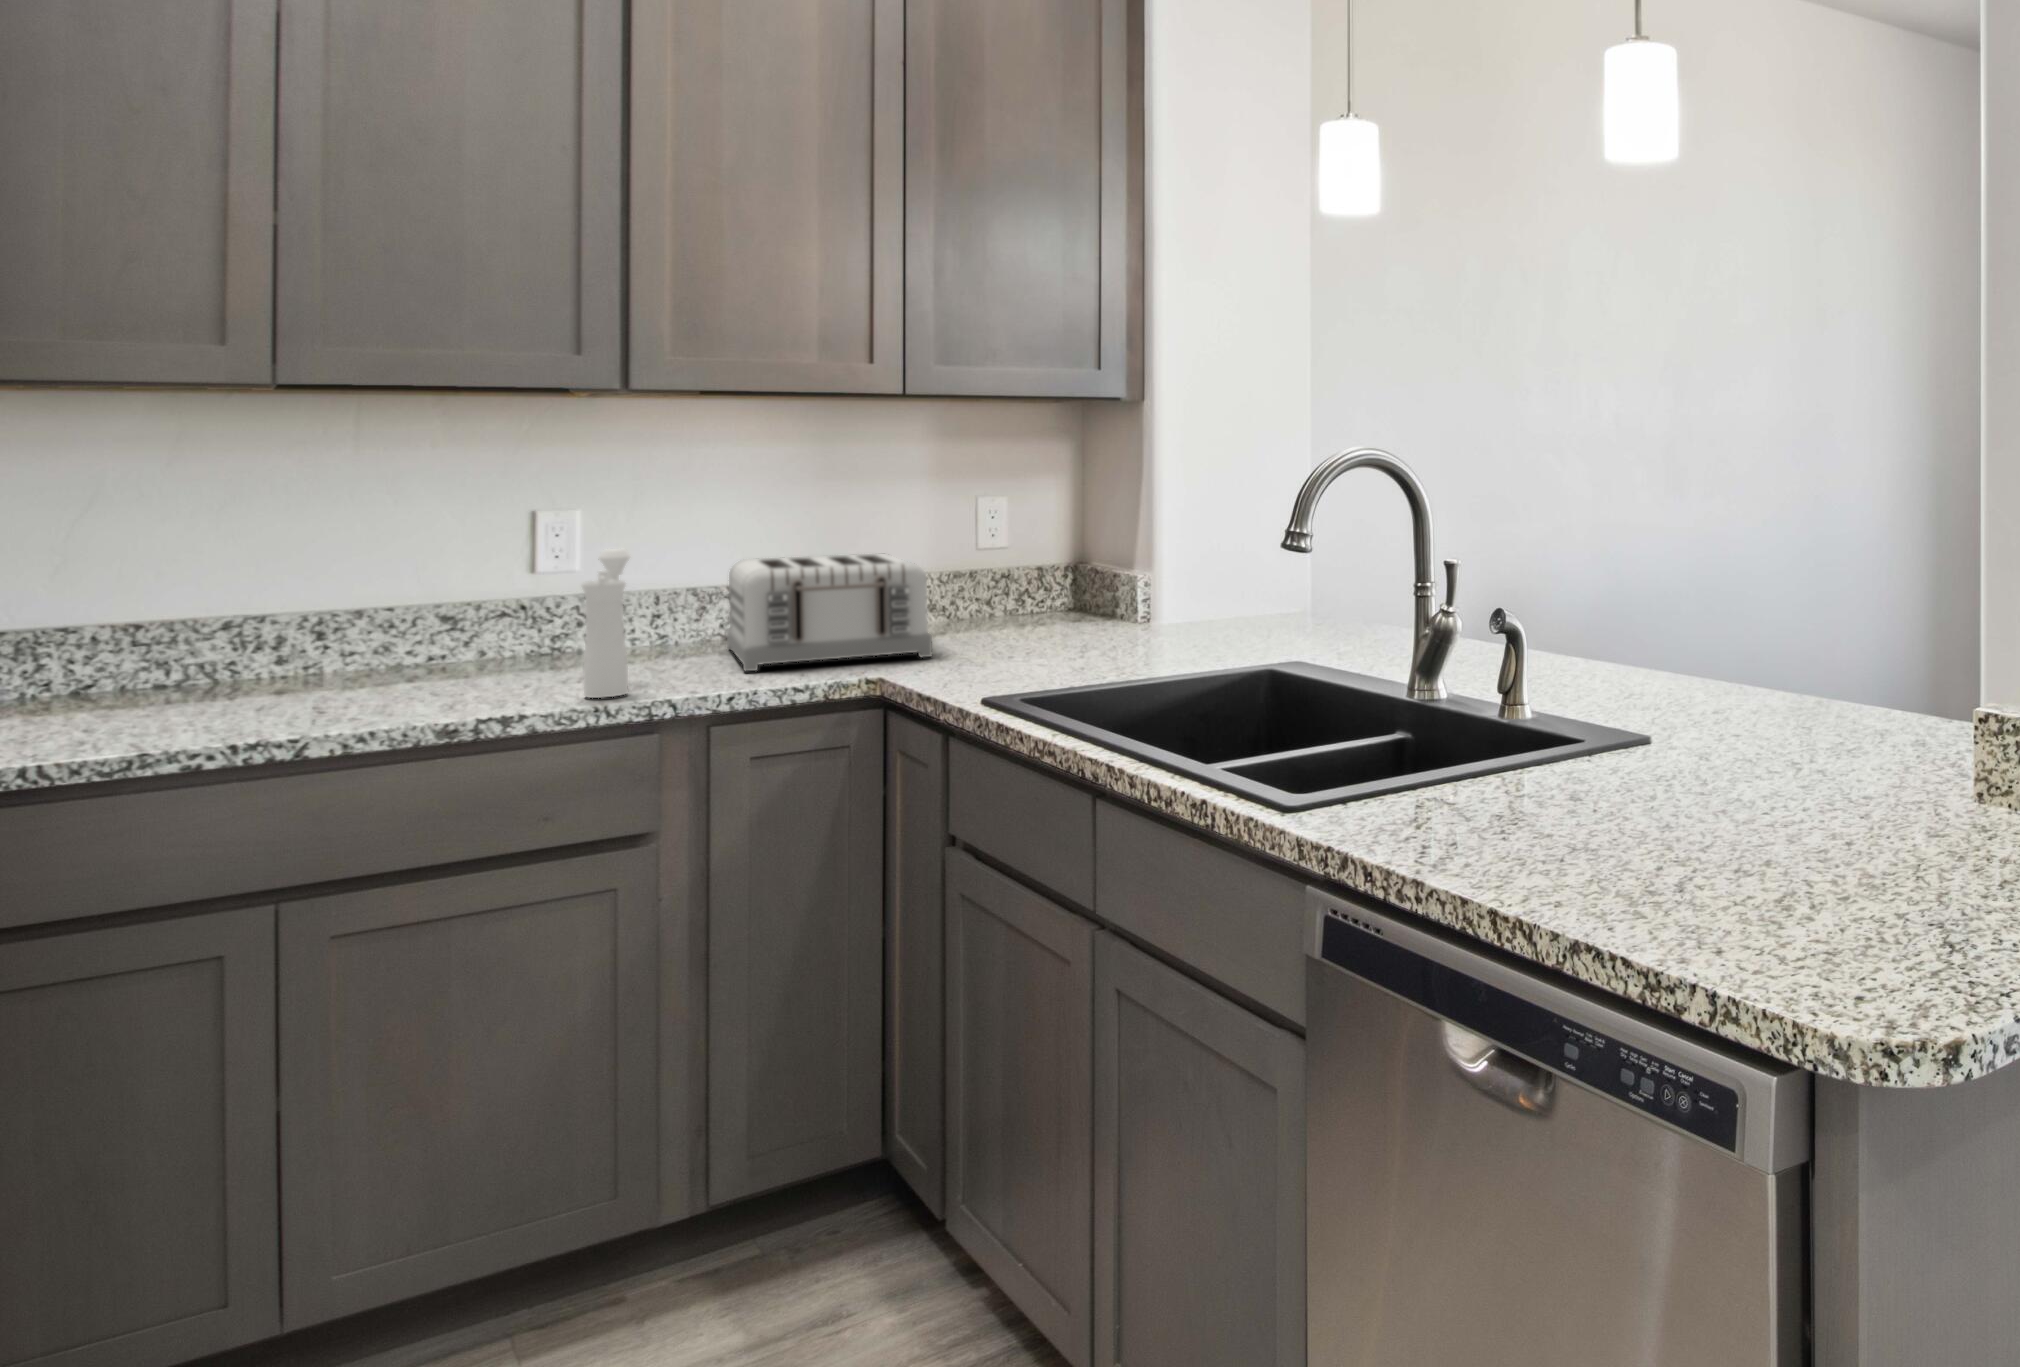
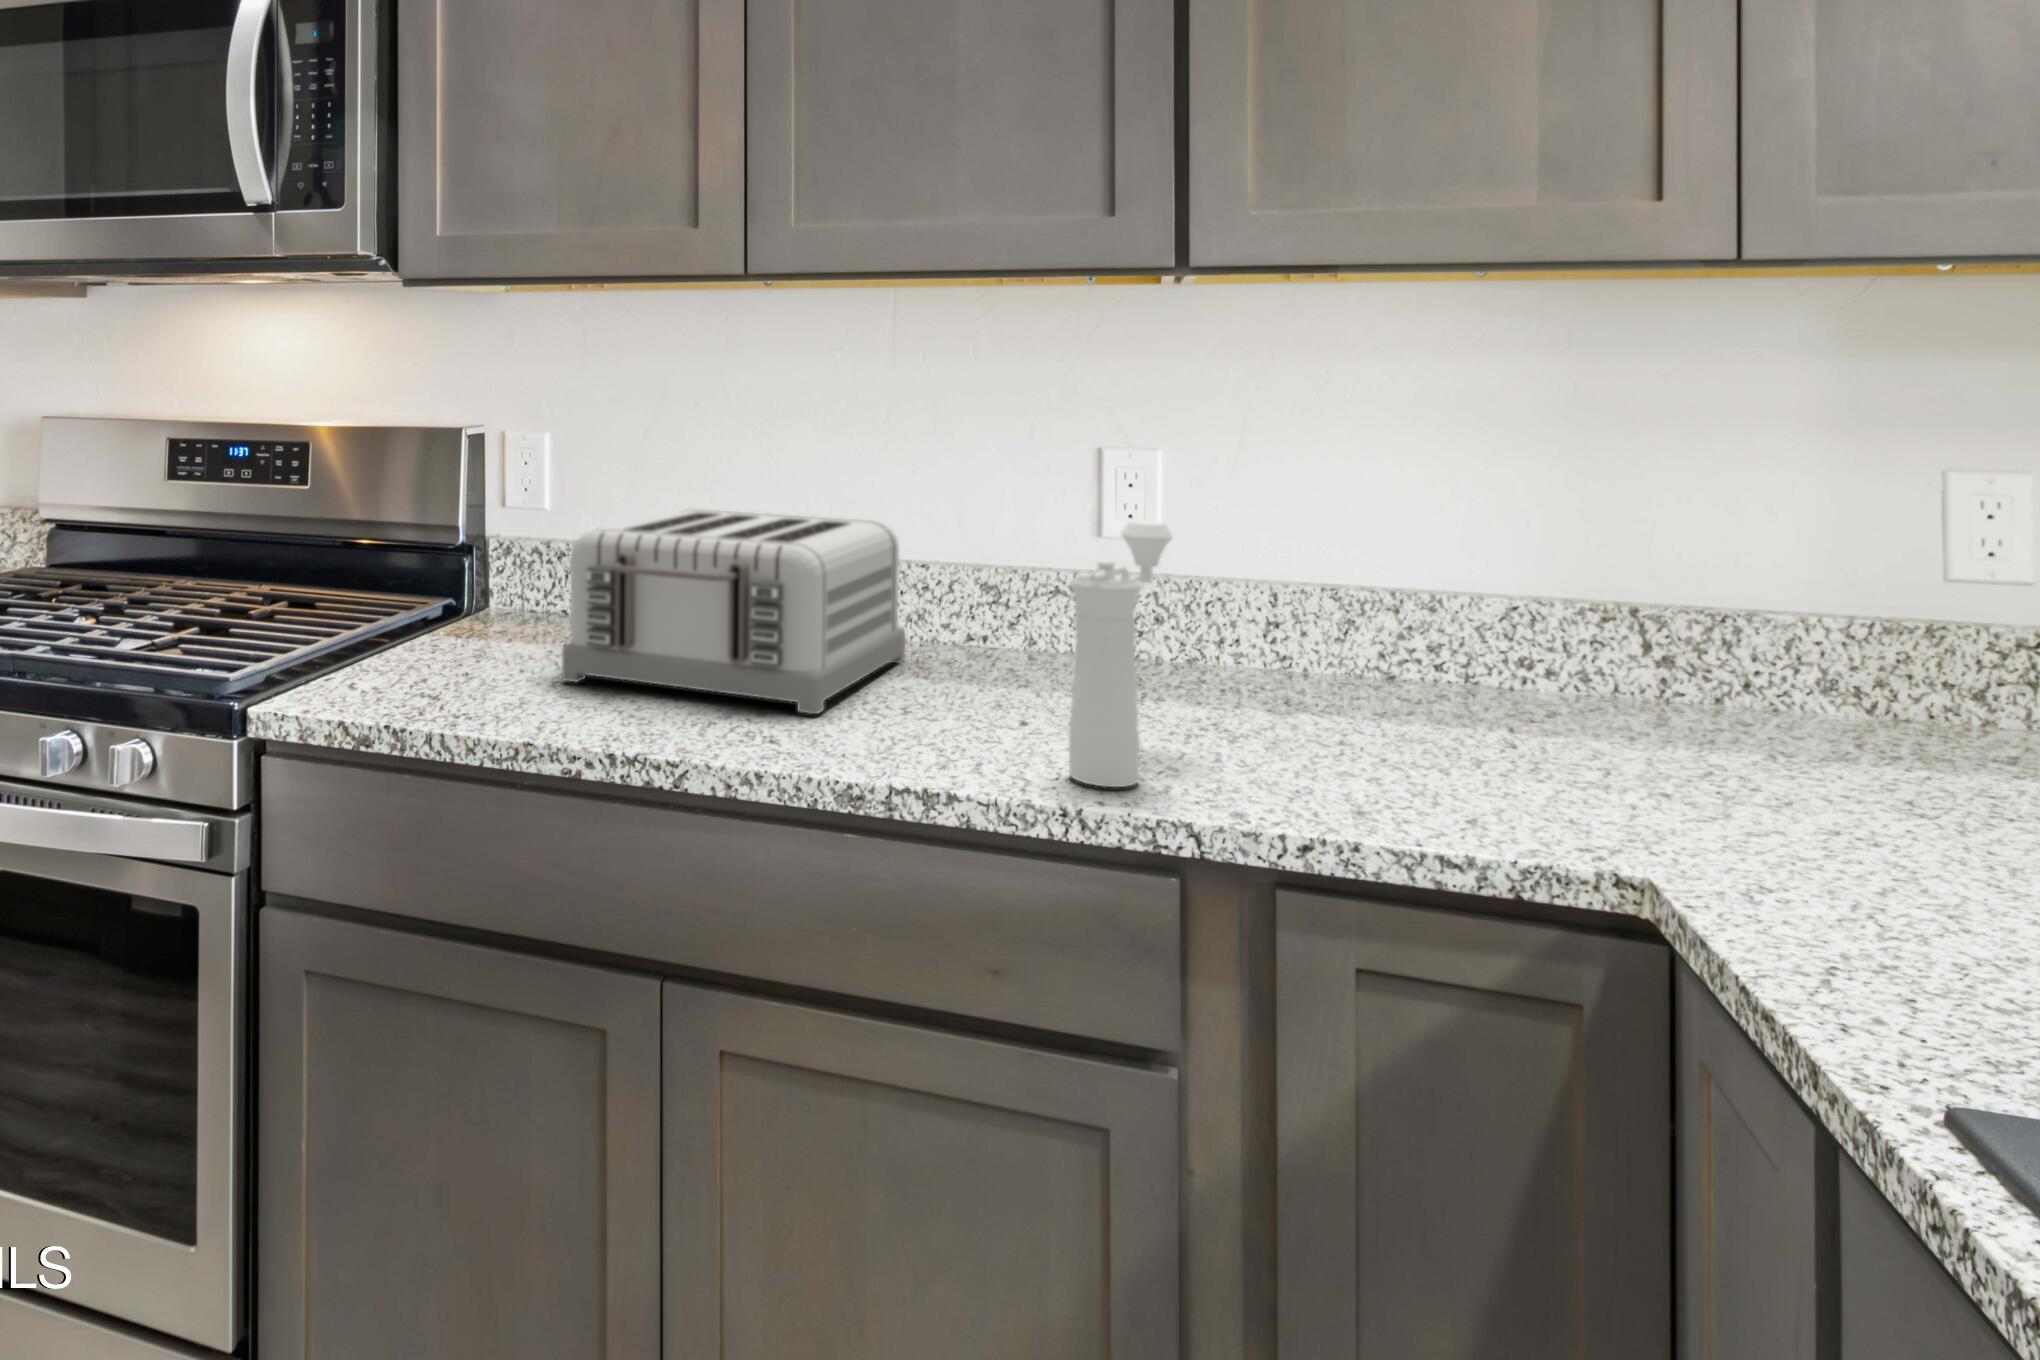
toaster: present [727,553,932,671] -> present [562,509,905,714]

